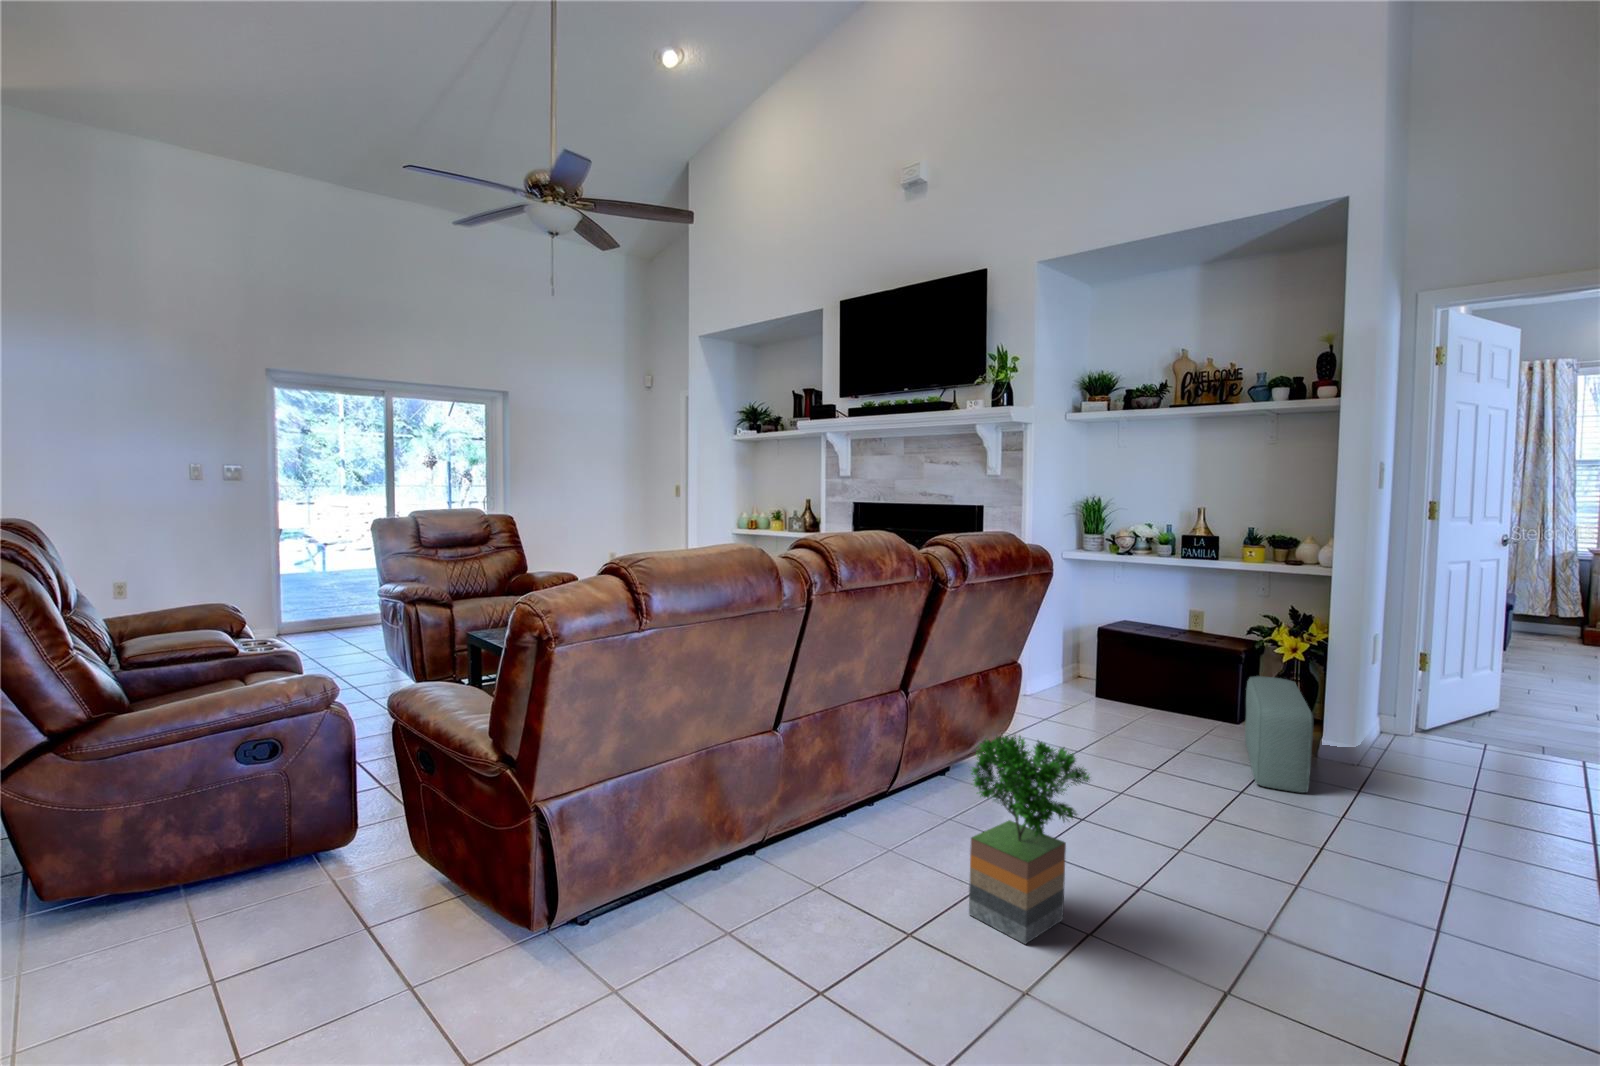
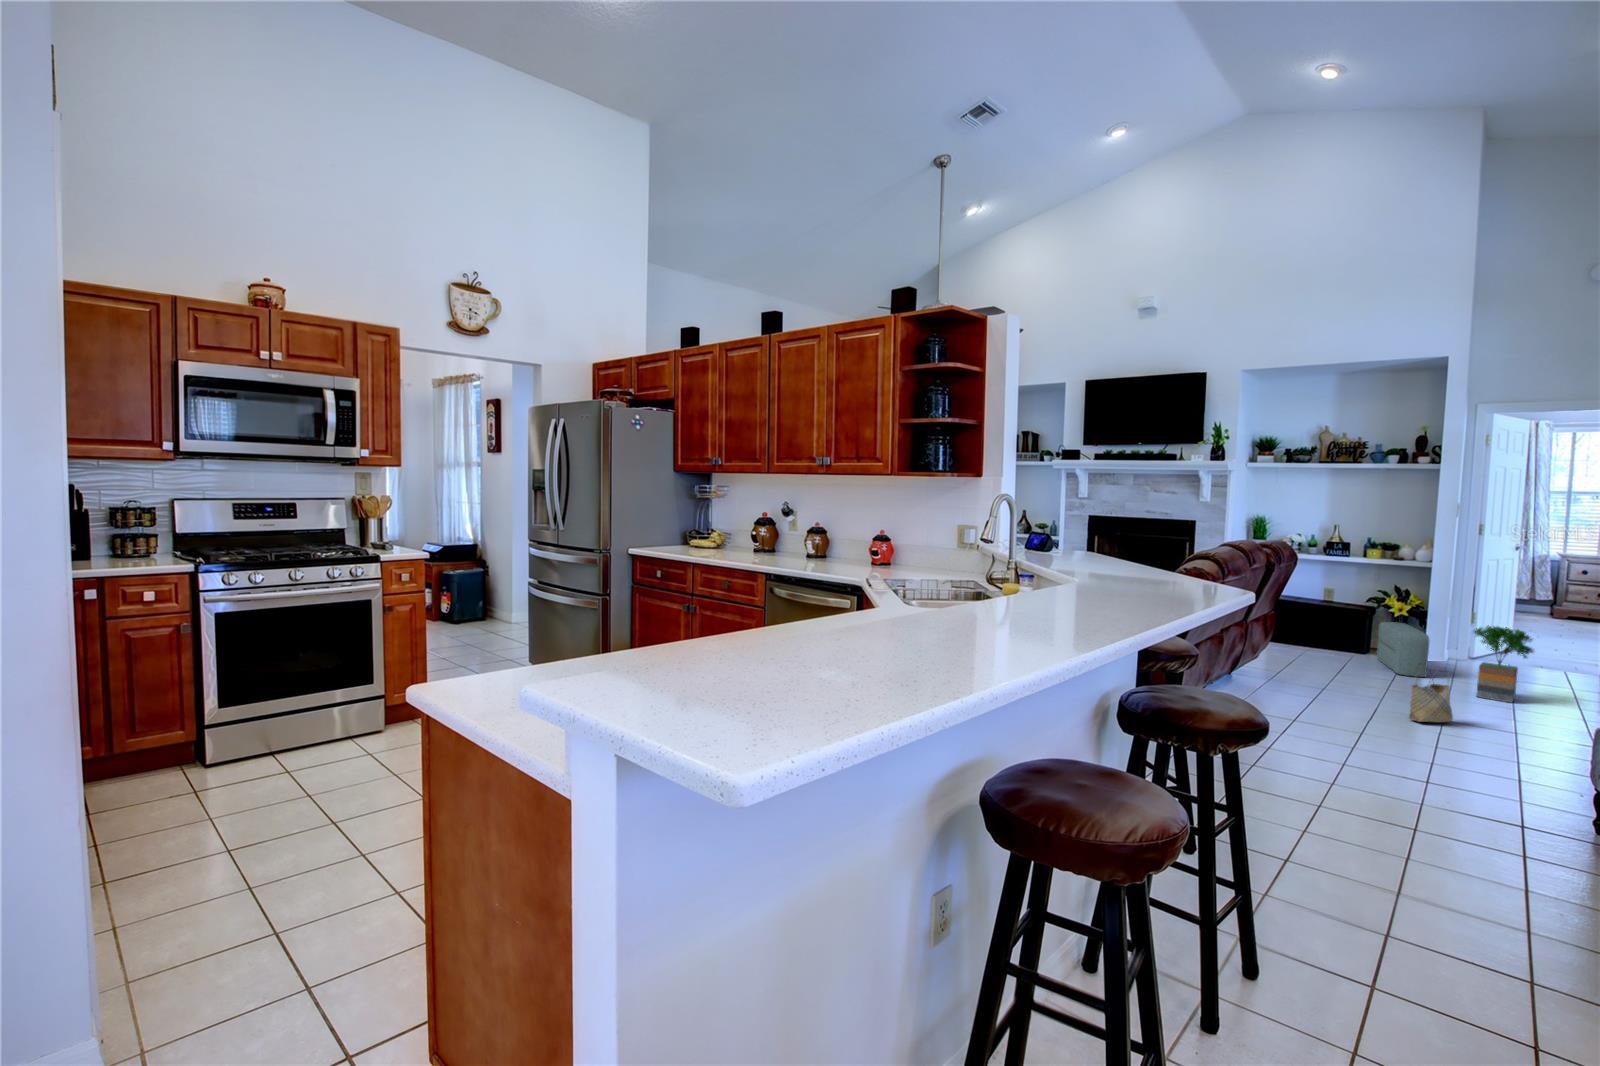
potted tree: present [969,736,1090,944] -> present [1474,625,1534,703]
woven basket: none [1174,819,1278,976] -> present [1409,663,1453,722]

